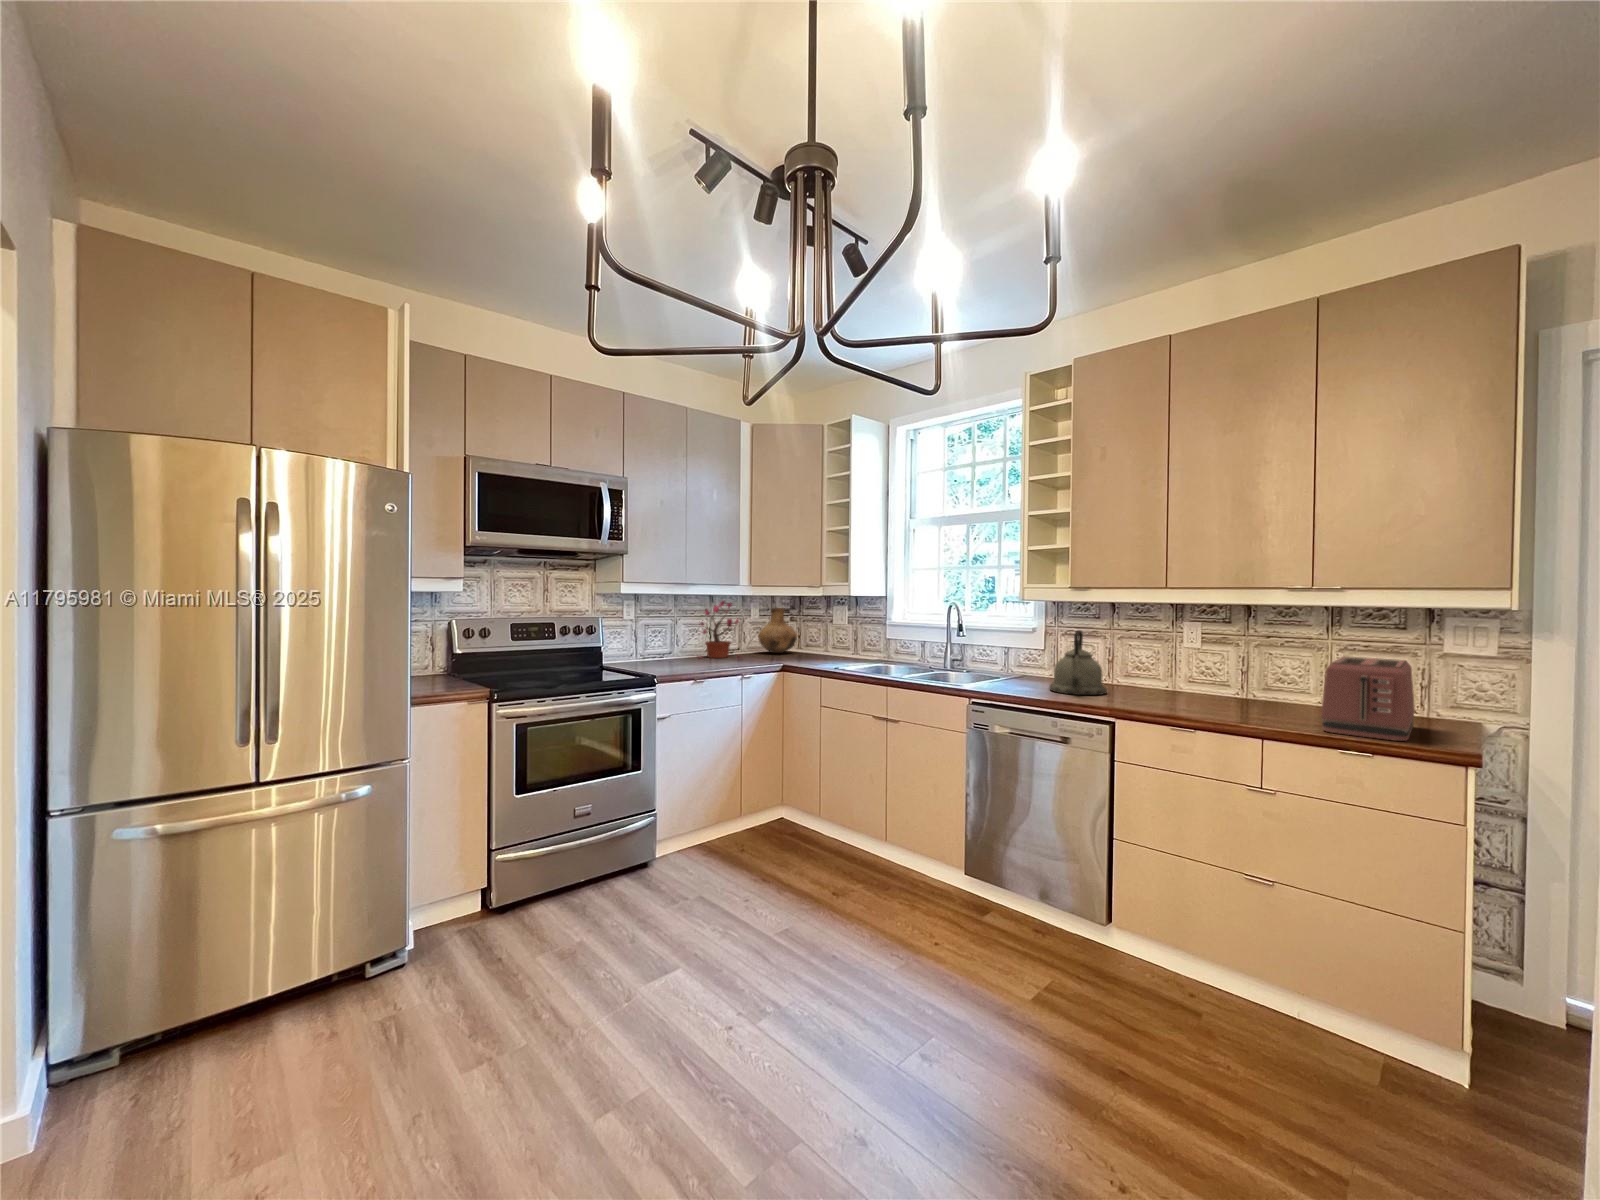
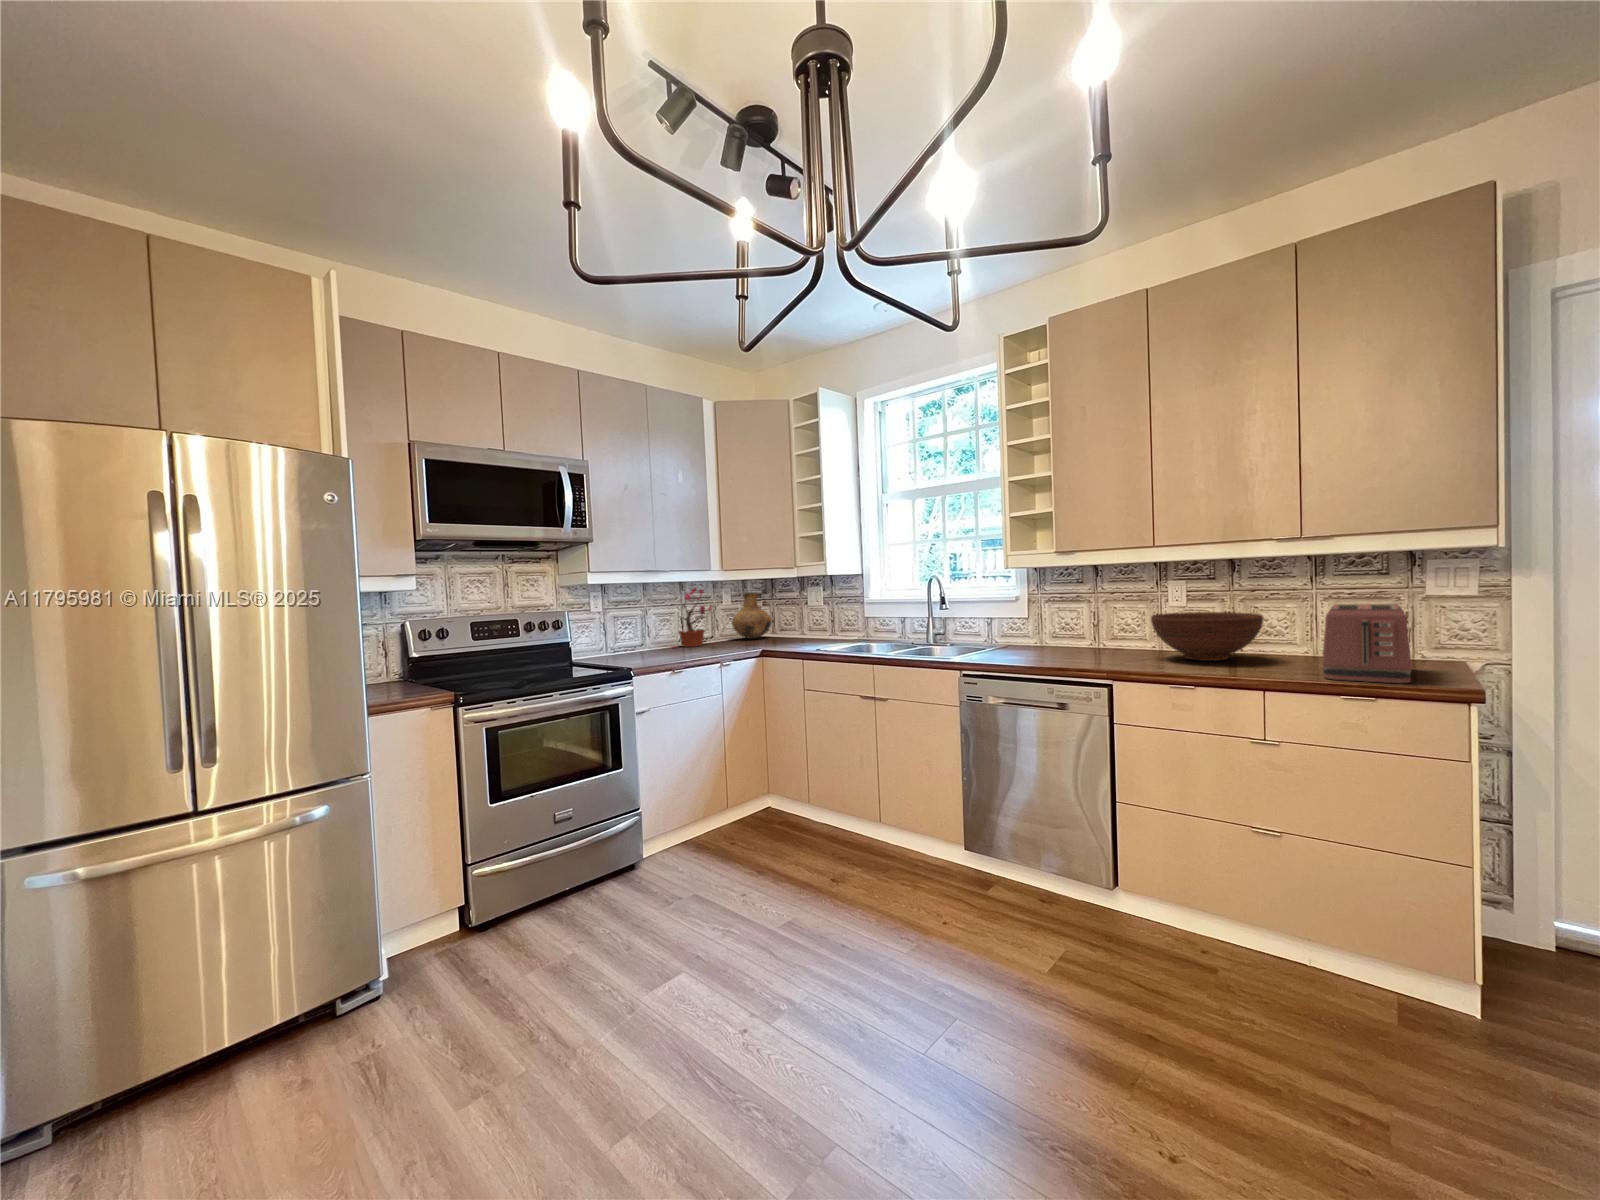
kettle: present [1050,631,1107,695] -> none [1039,595,1097,660]
fruit bowl: none [1162,655,1274,705] -> present [1151,612,1263,661]

